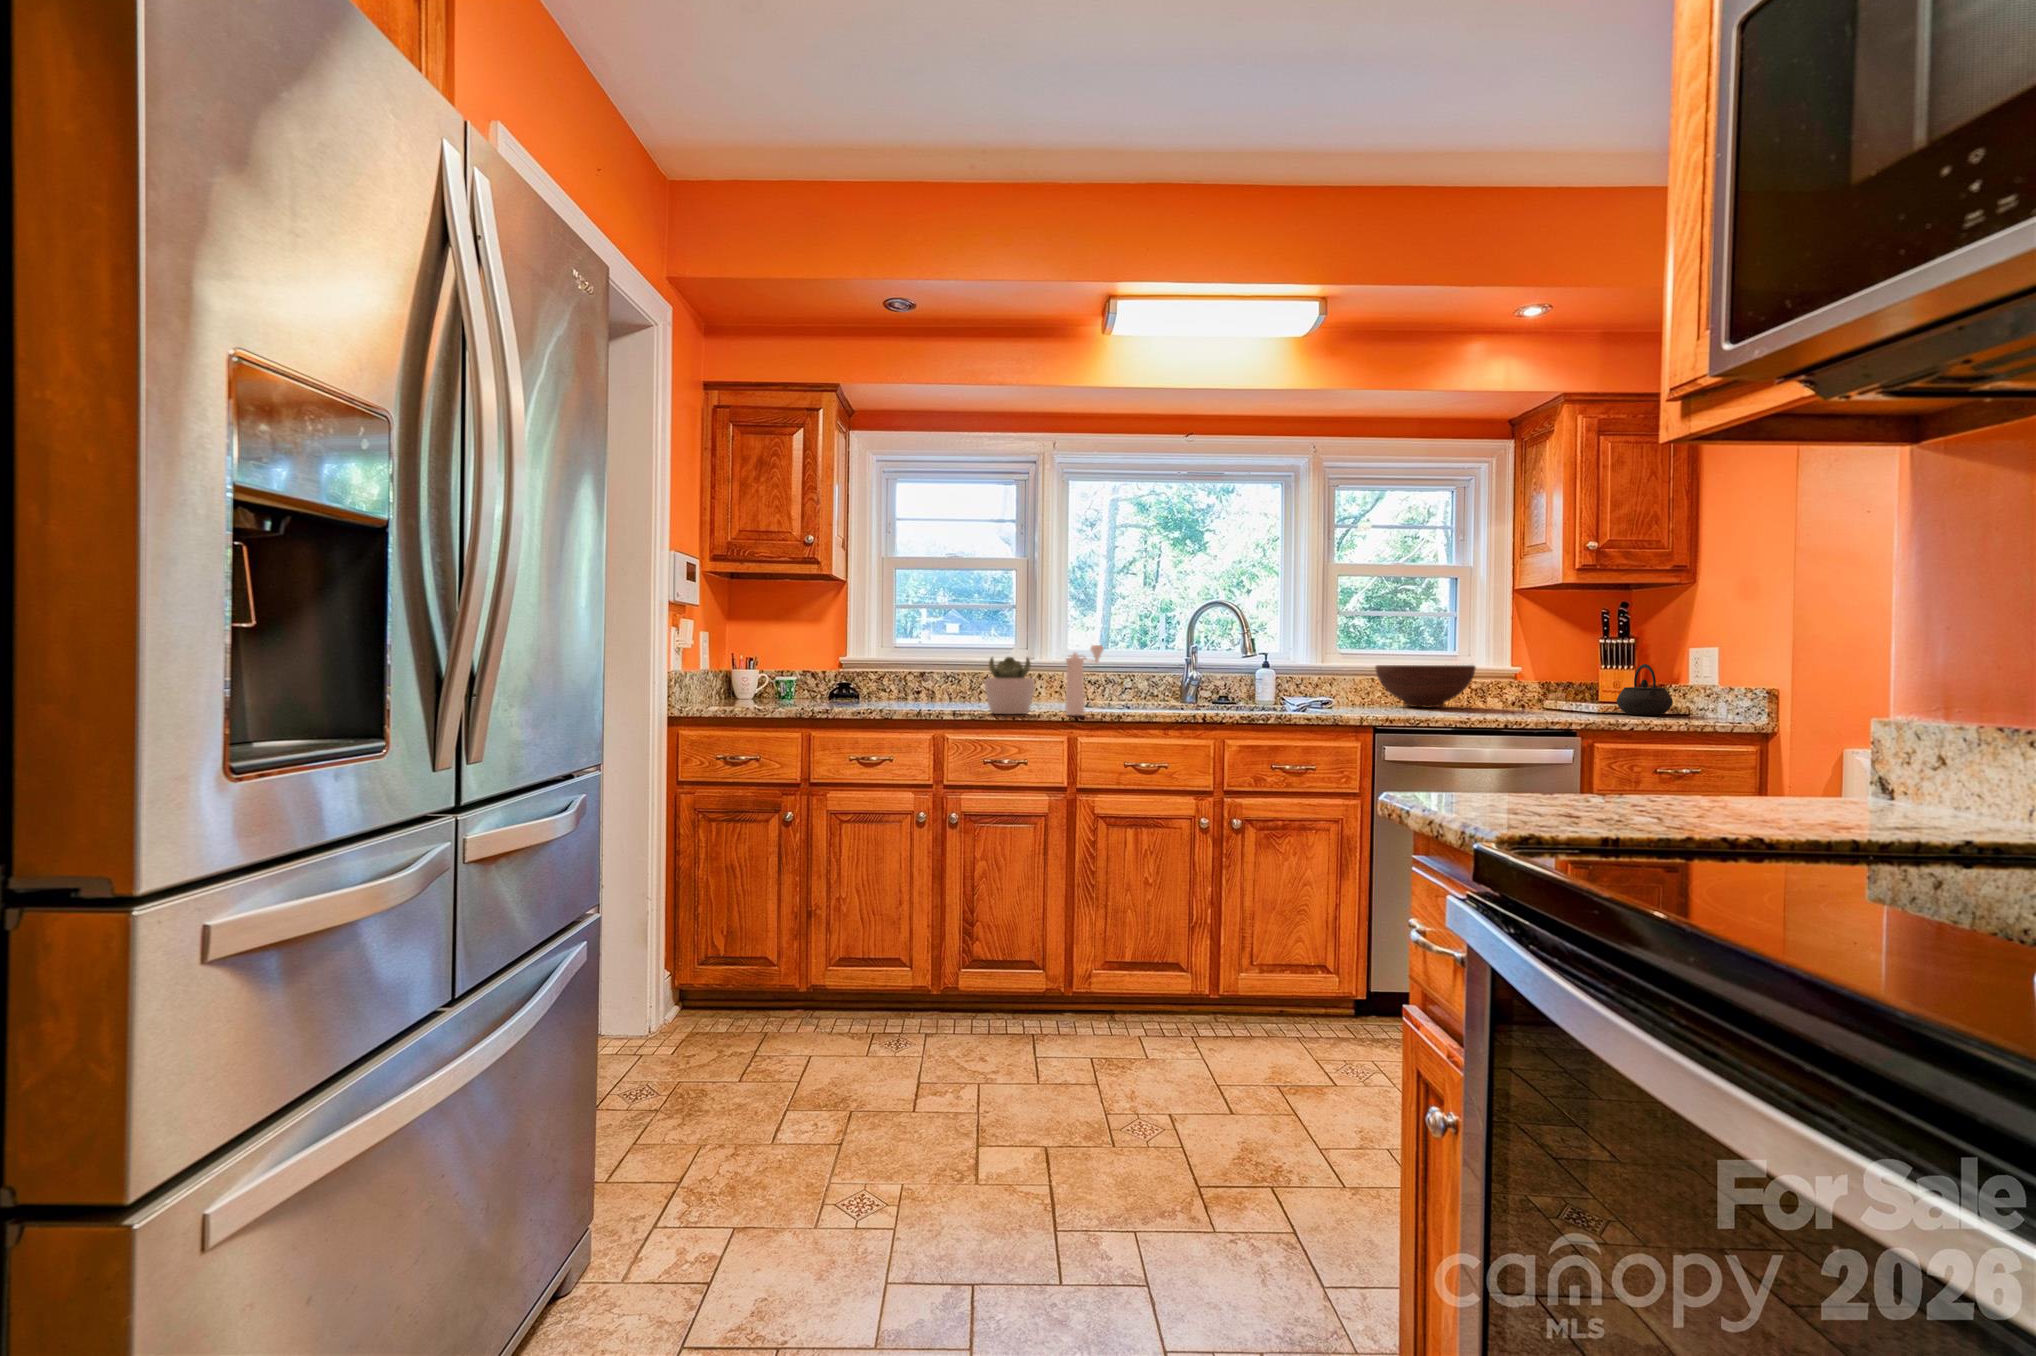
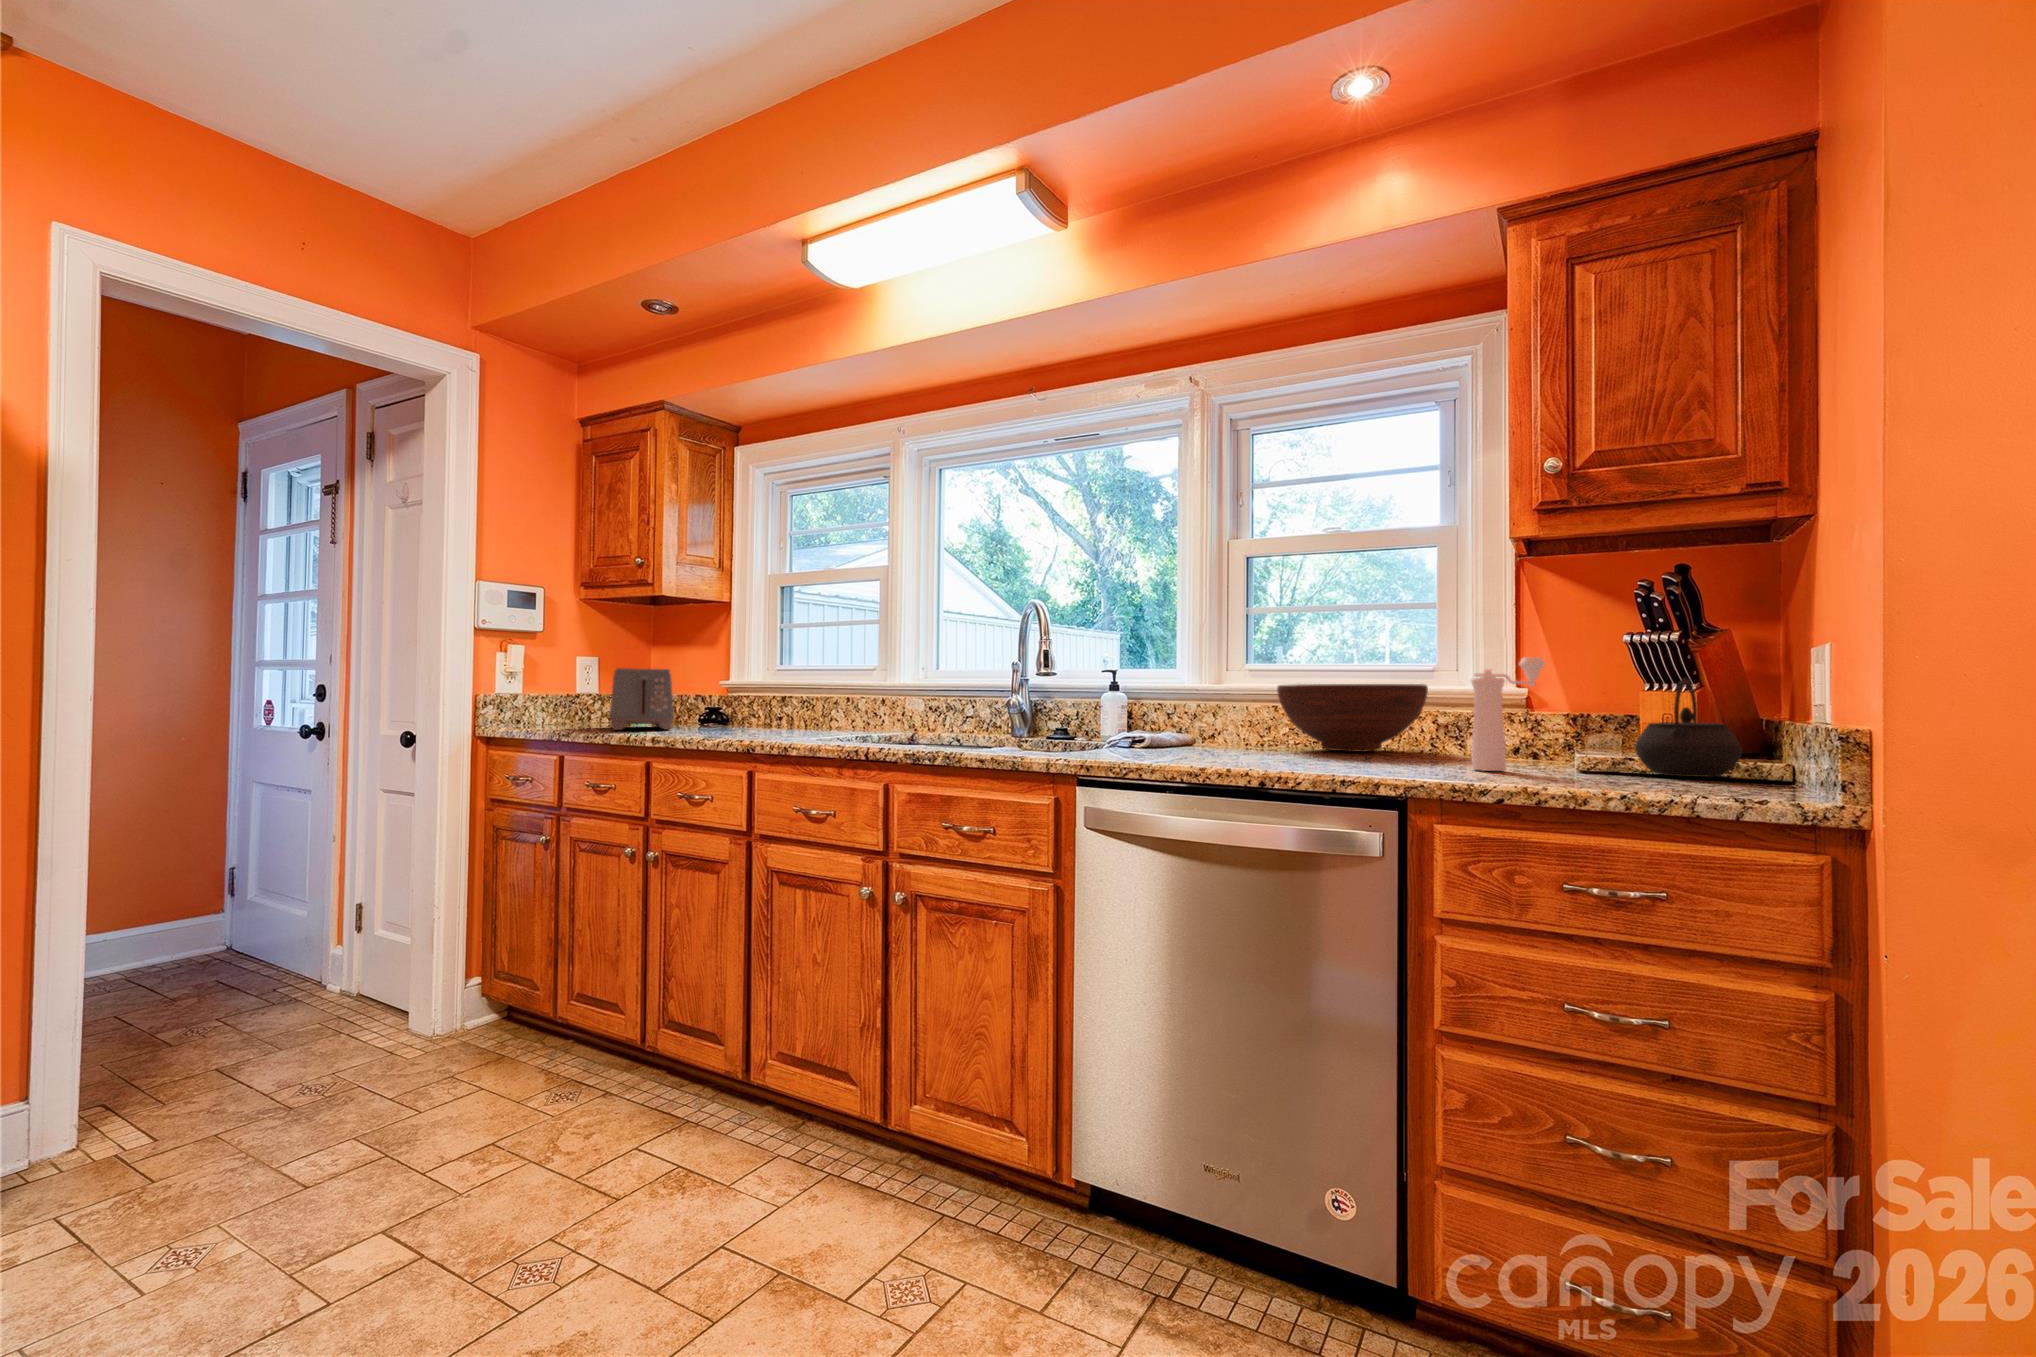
pepper mill: present [1065,645,1104,716] -> present [1471,657,1545,771]
toaster: none [770,646,867,706] -> present [610,668,674,730]
succulent plant: present [985,657,1034,714] -> none [669,675,730,742]

